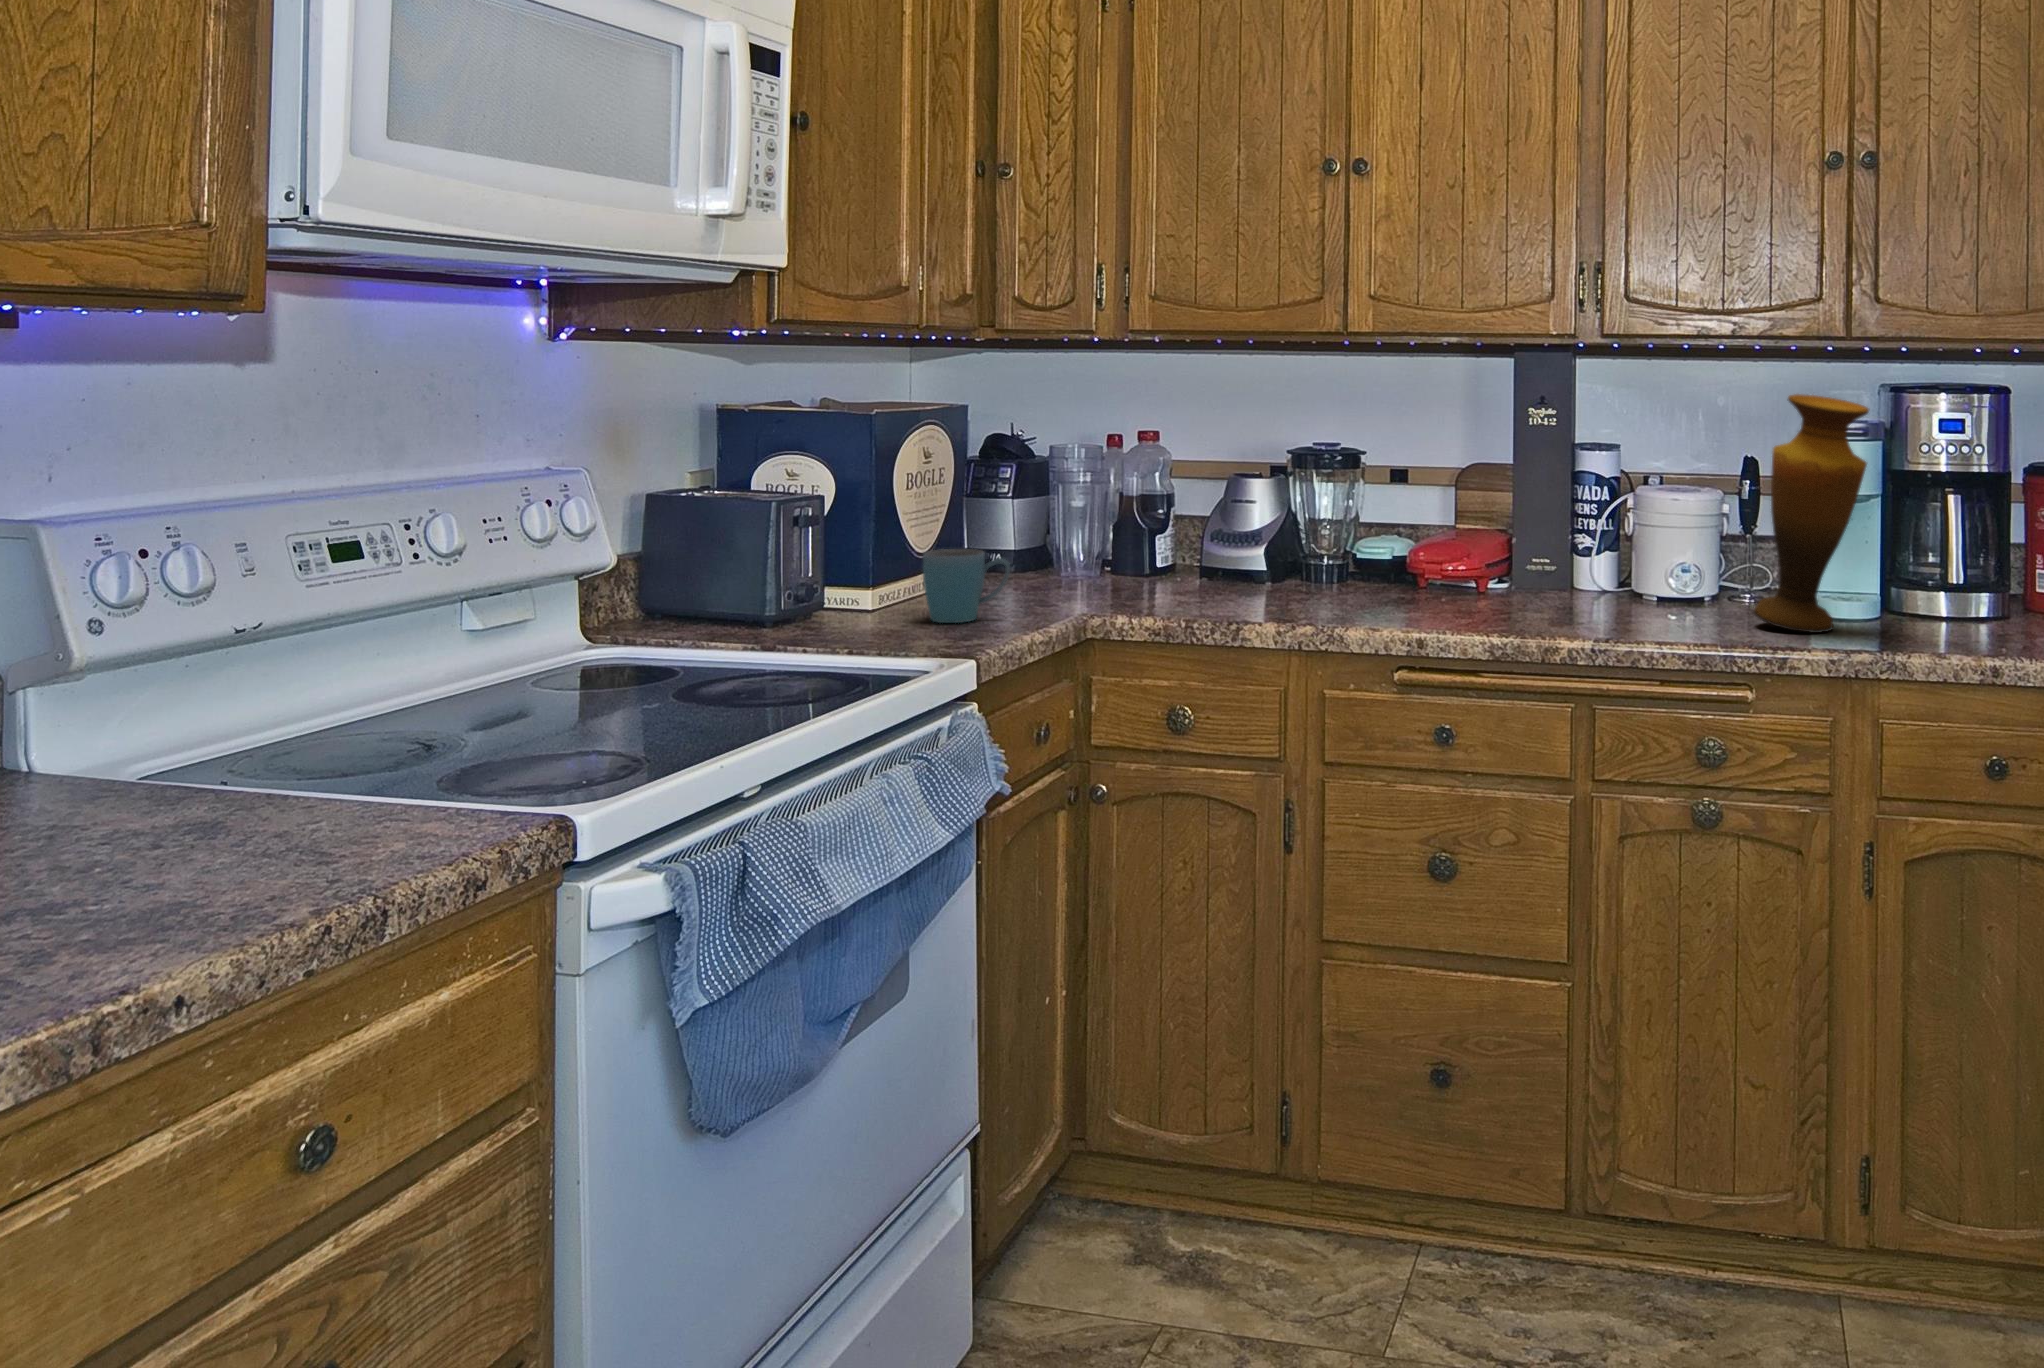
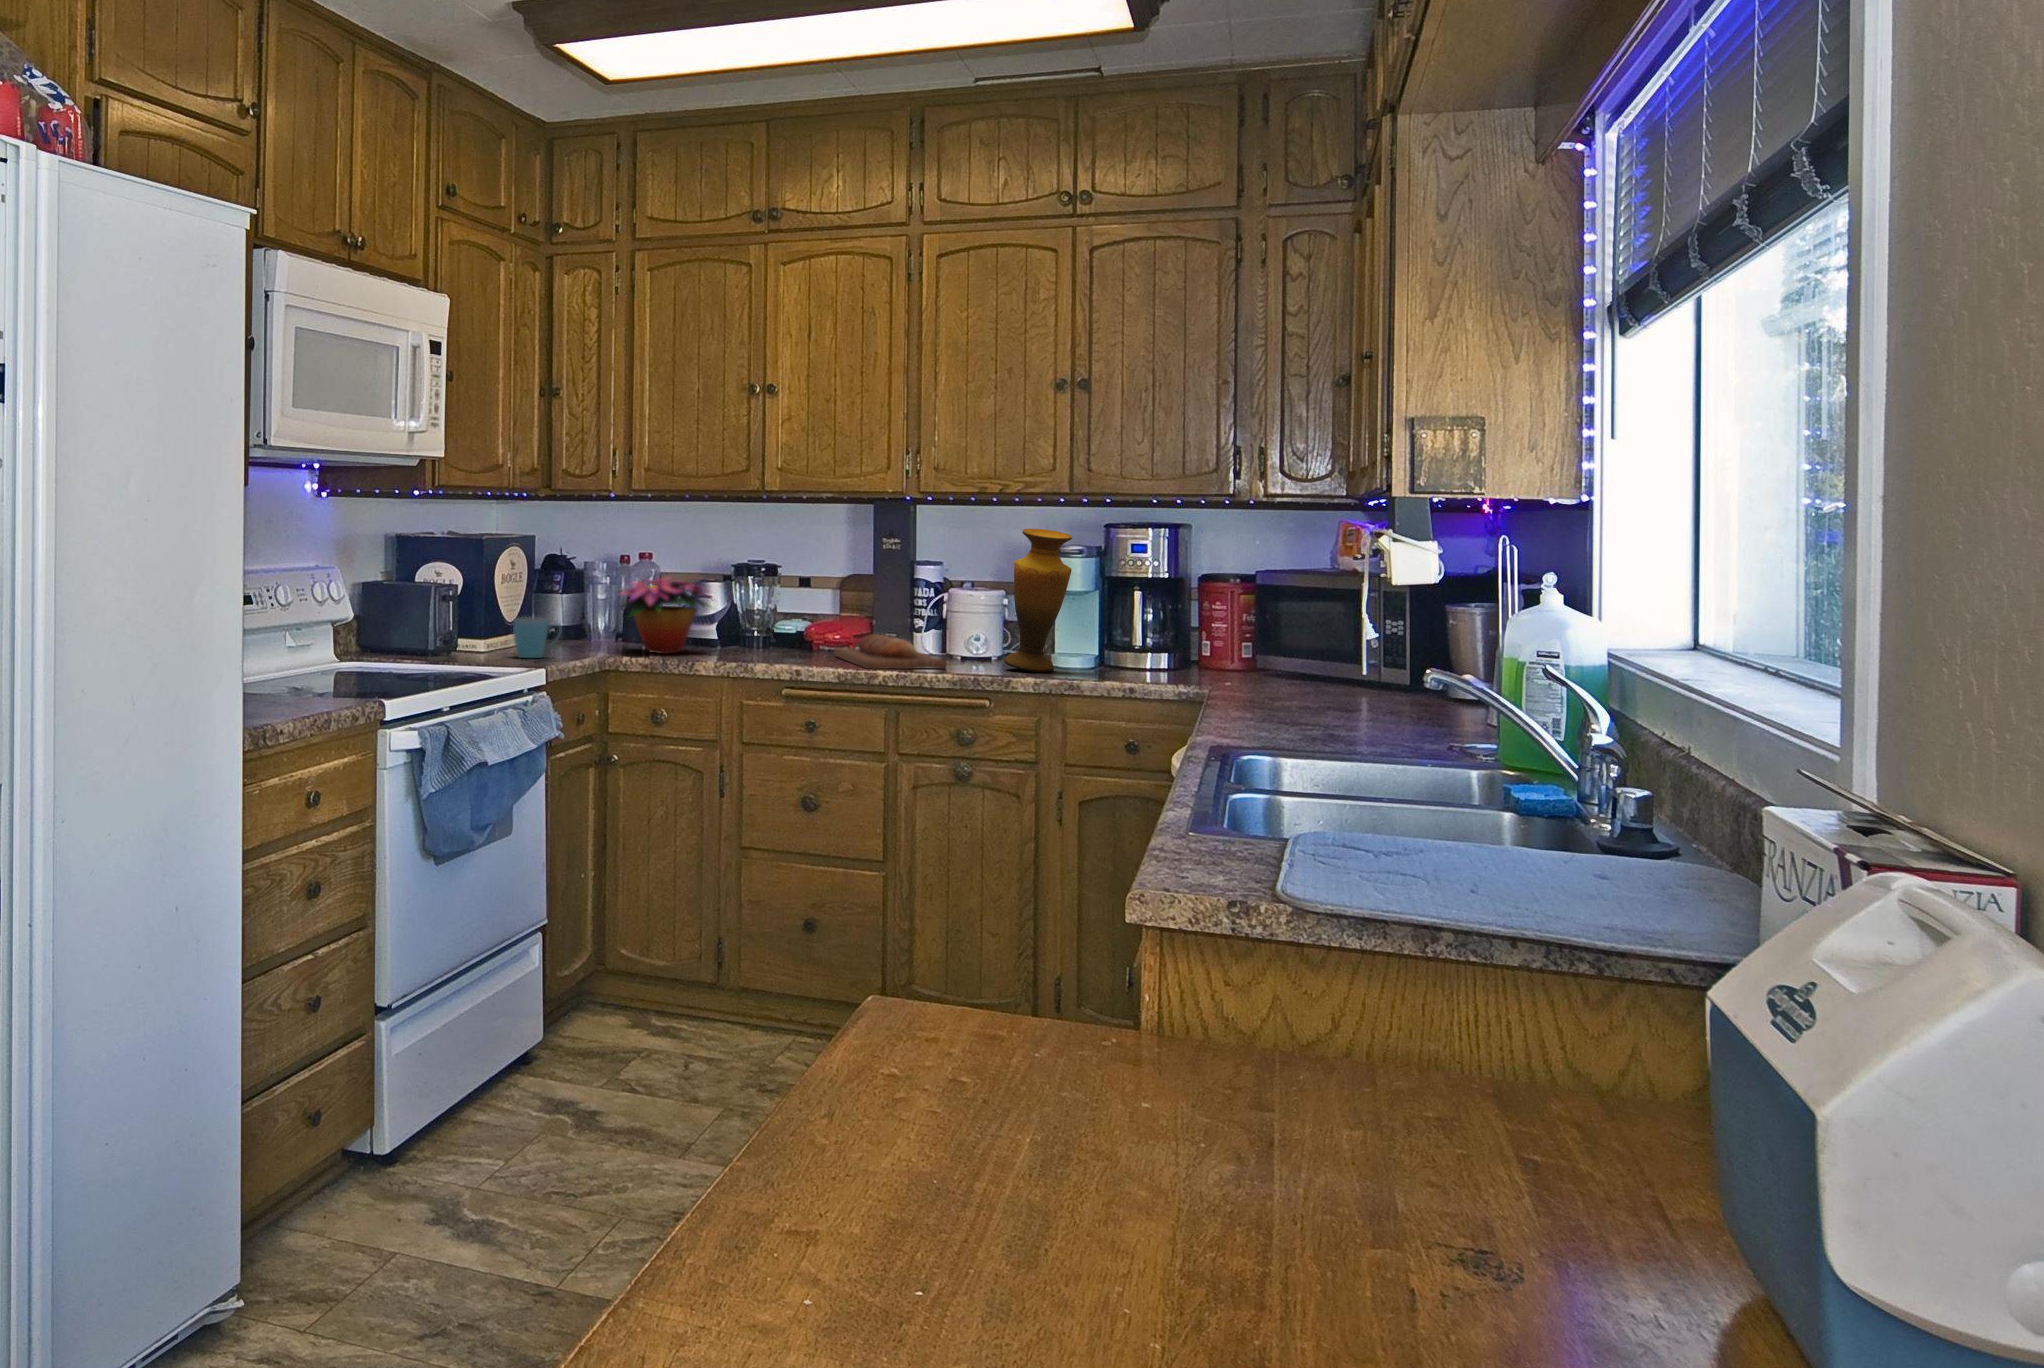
flower arrangement: none [1097,471,1281,602] -> present [621,578,713,654]
bread loaf: none [1460,564,1660,633] -> present [834,634,945,669]

